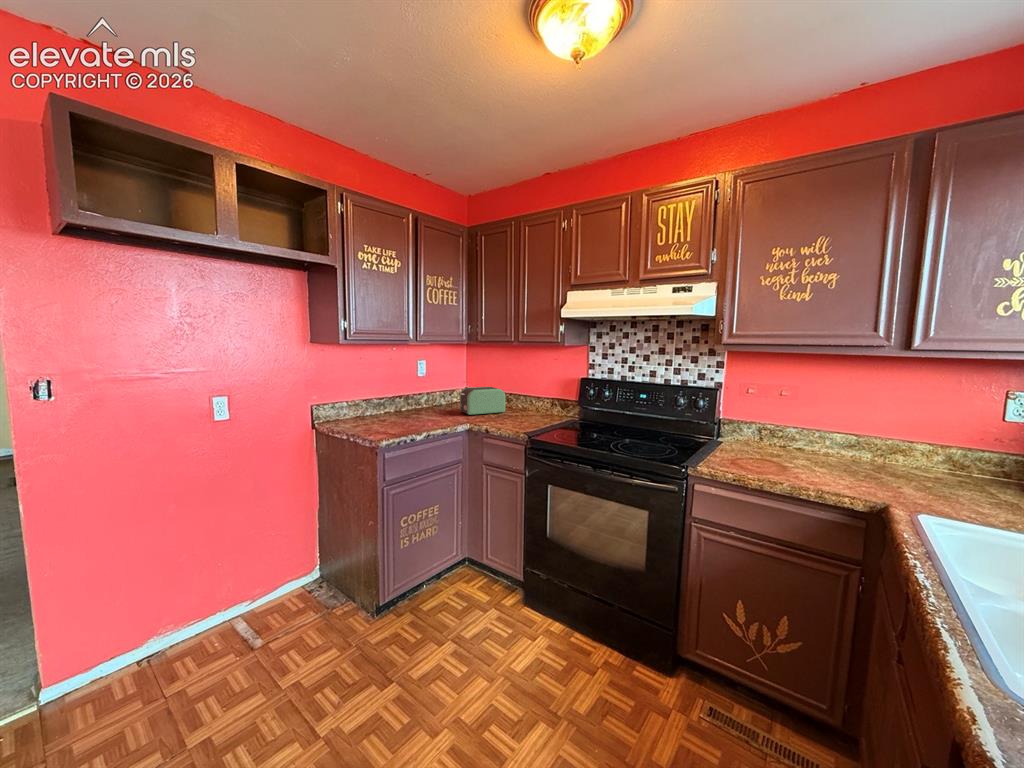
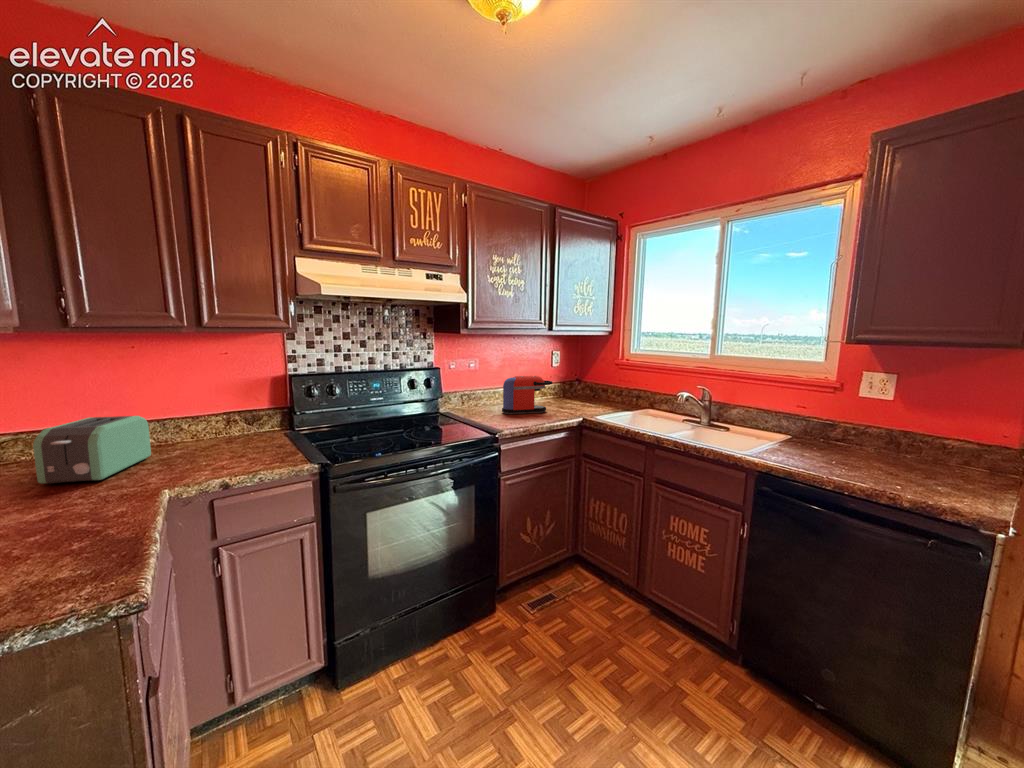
coffee maker: none [771,415,870,480] -> present [502,376,552,414]

